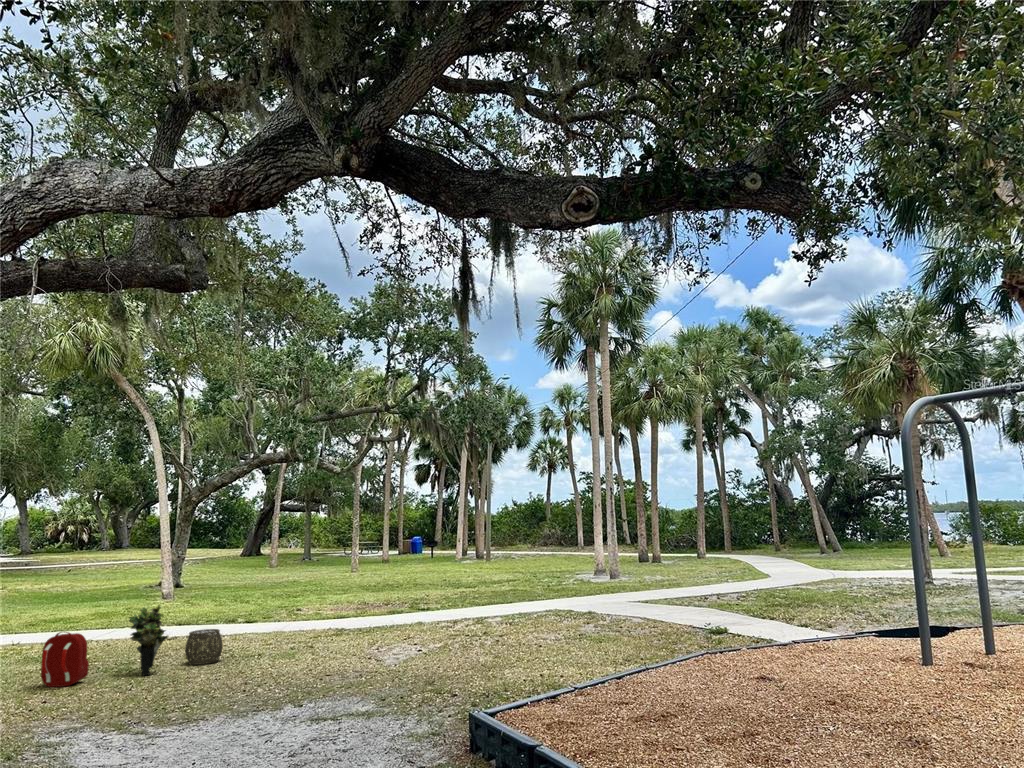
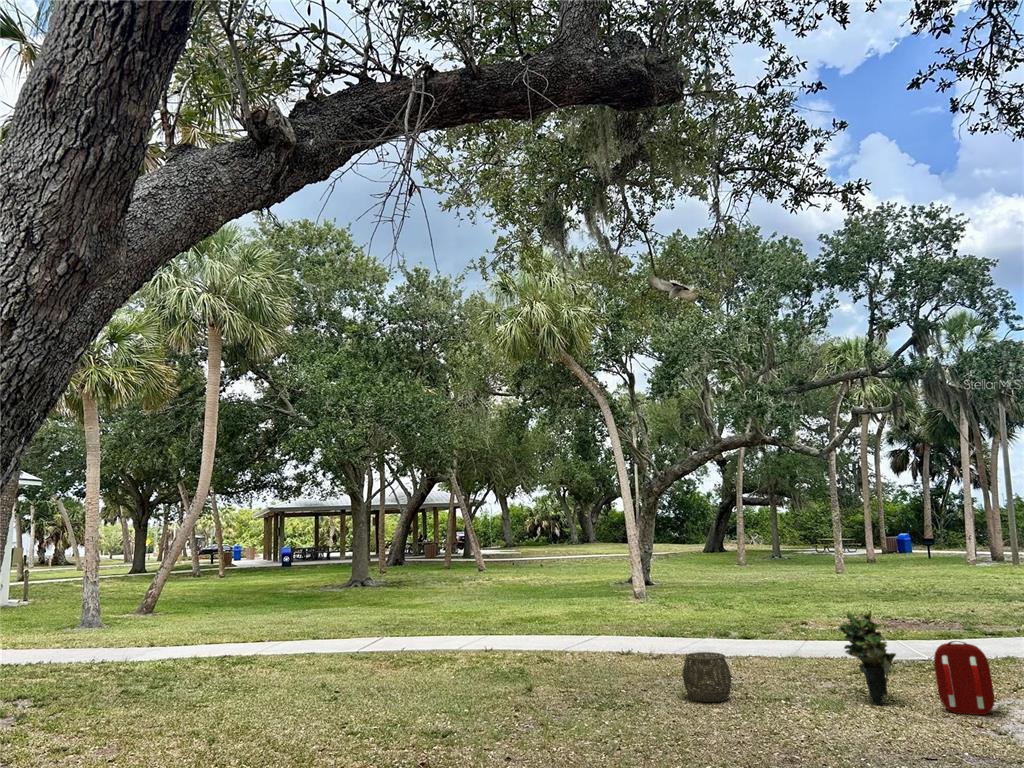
potted plant: present [129,605,168,676] -> present [838,611,896,705]
backpack: present [41,632,89,687] -> present [934,641,995,715]

